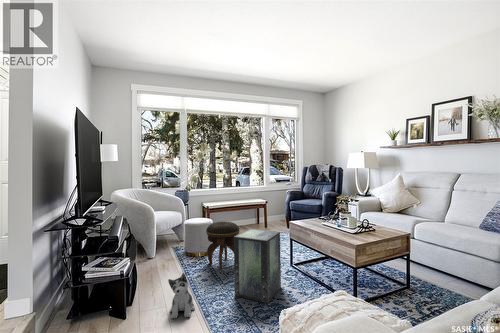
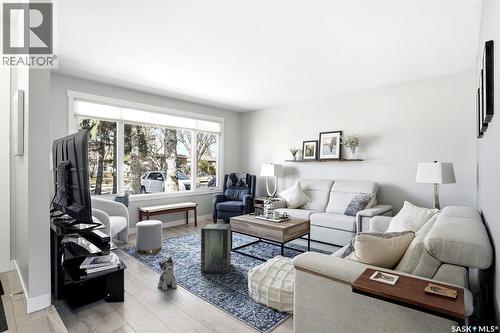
footstool: present [206,222,239,269] -> none [162,221,191,259]

